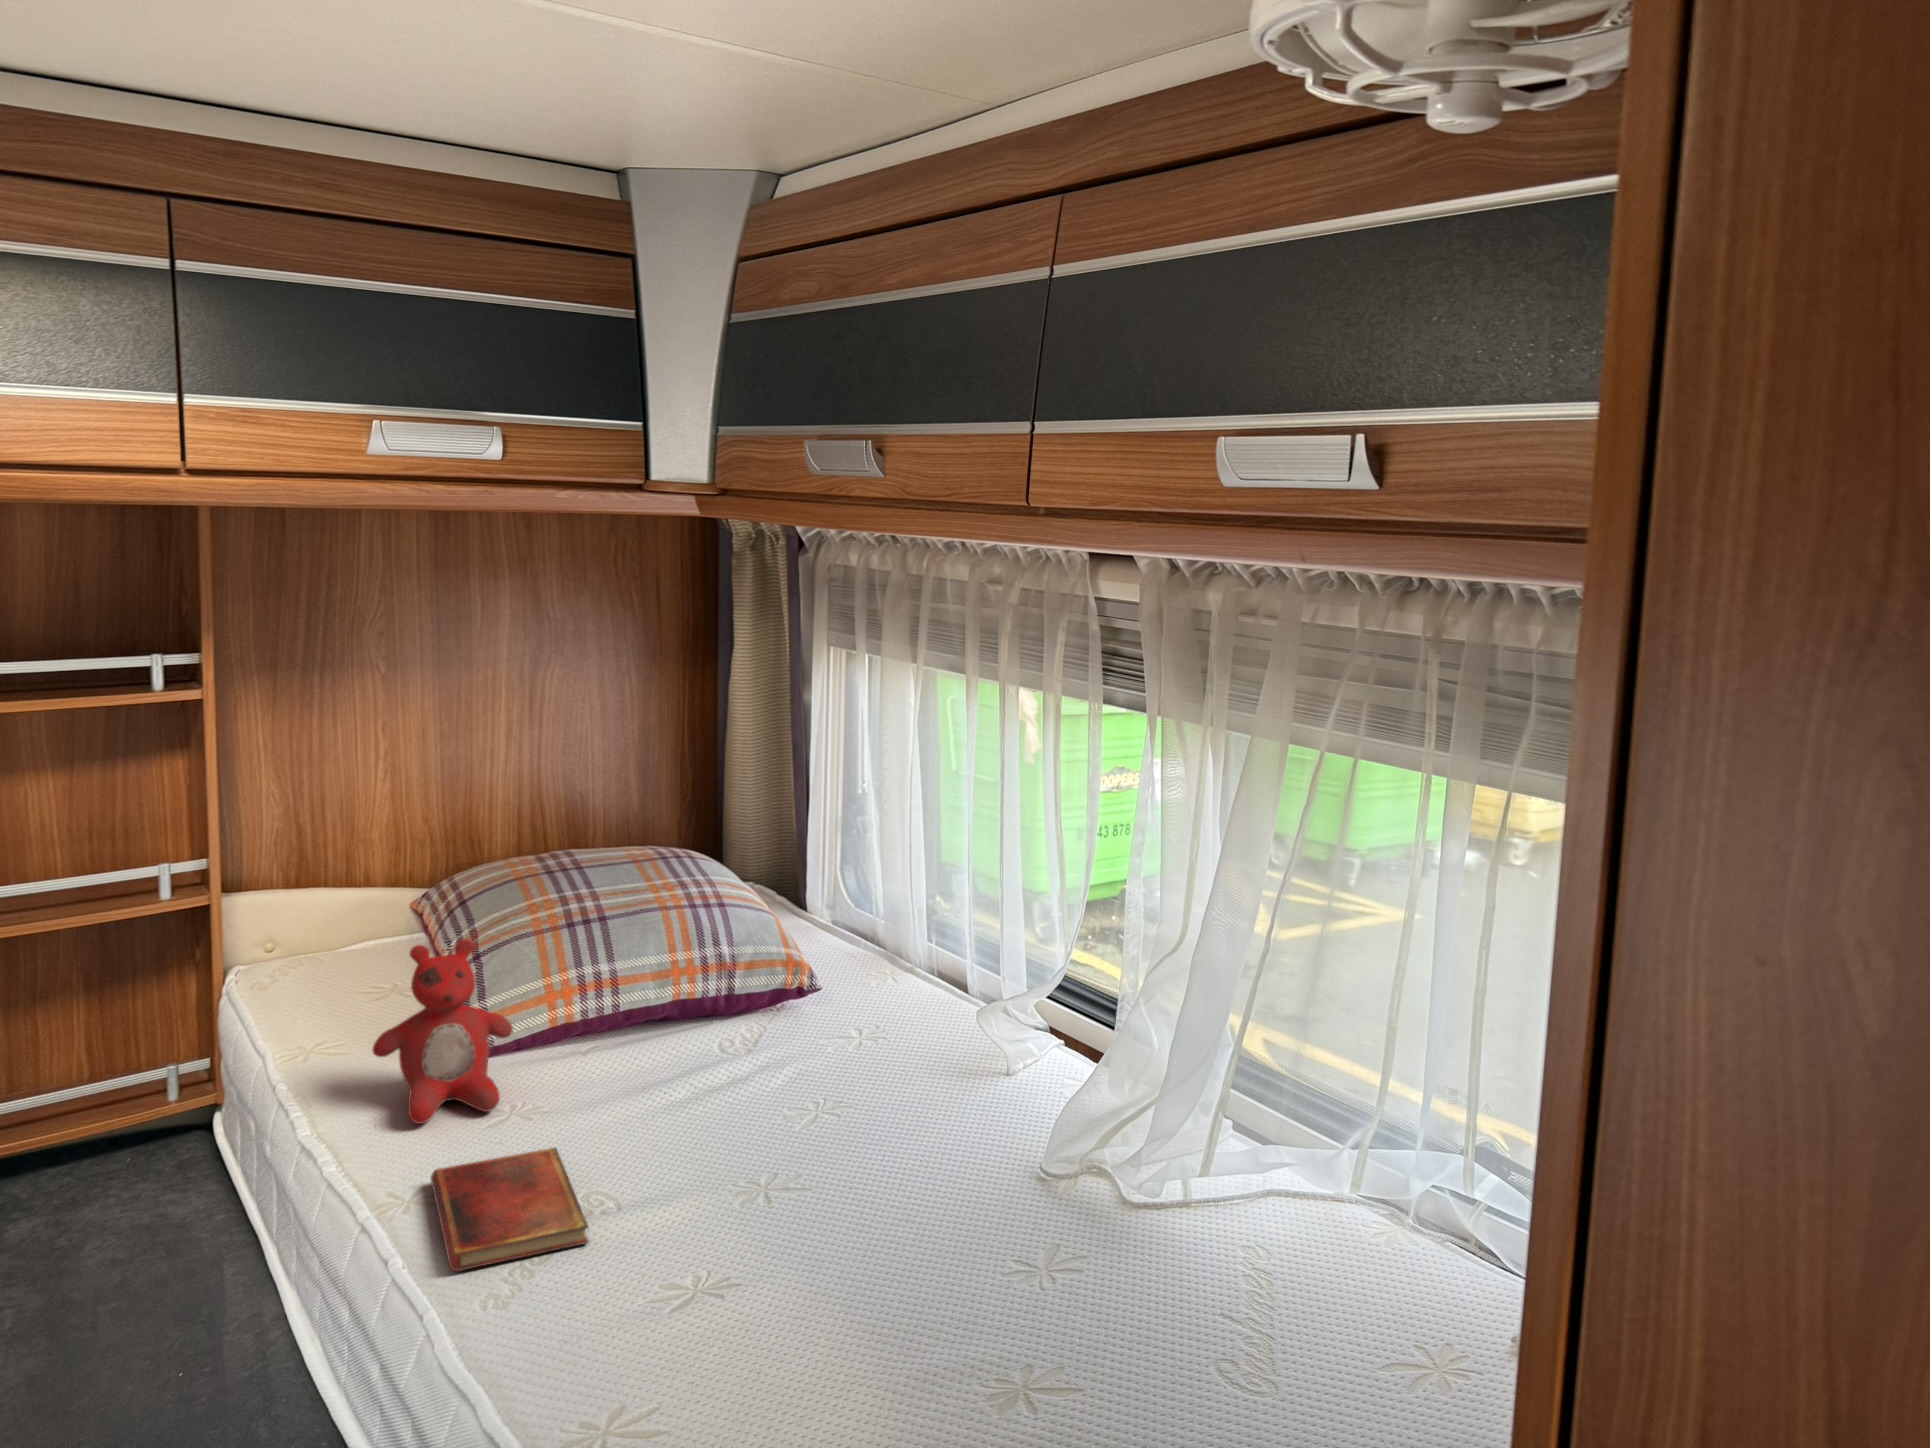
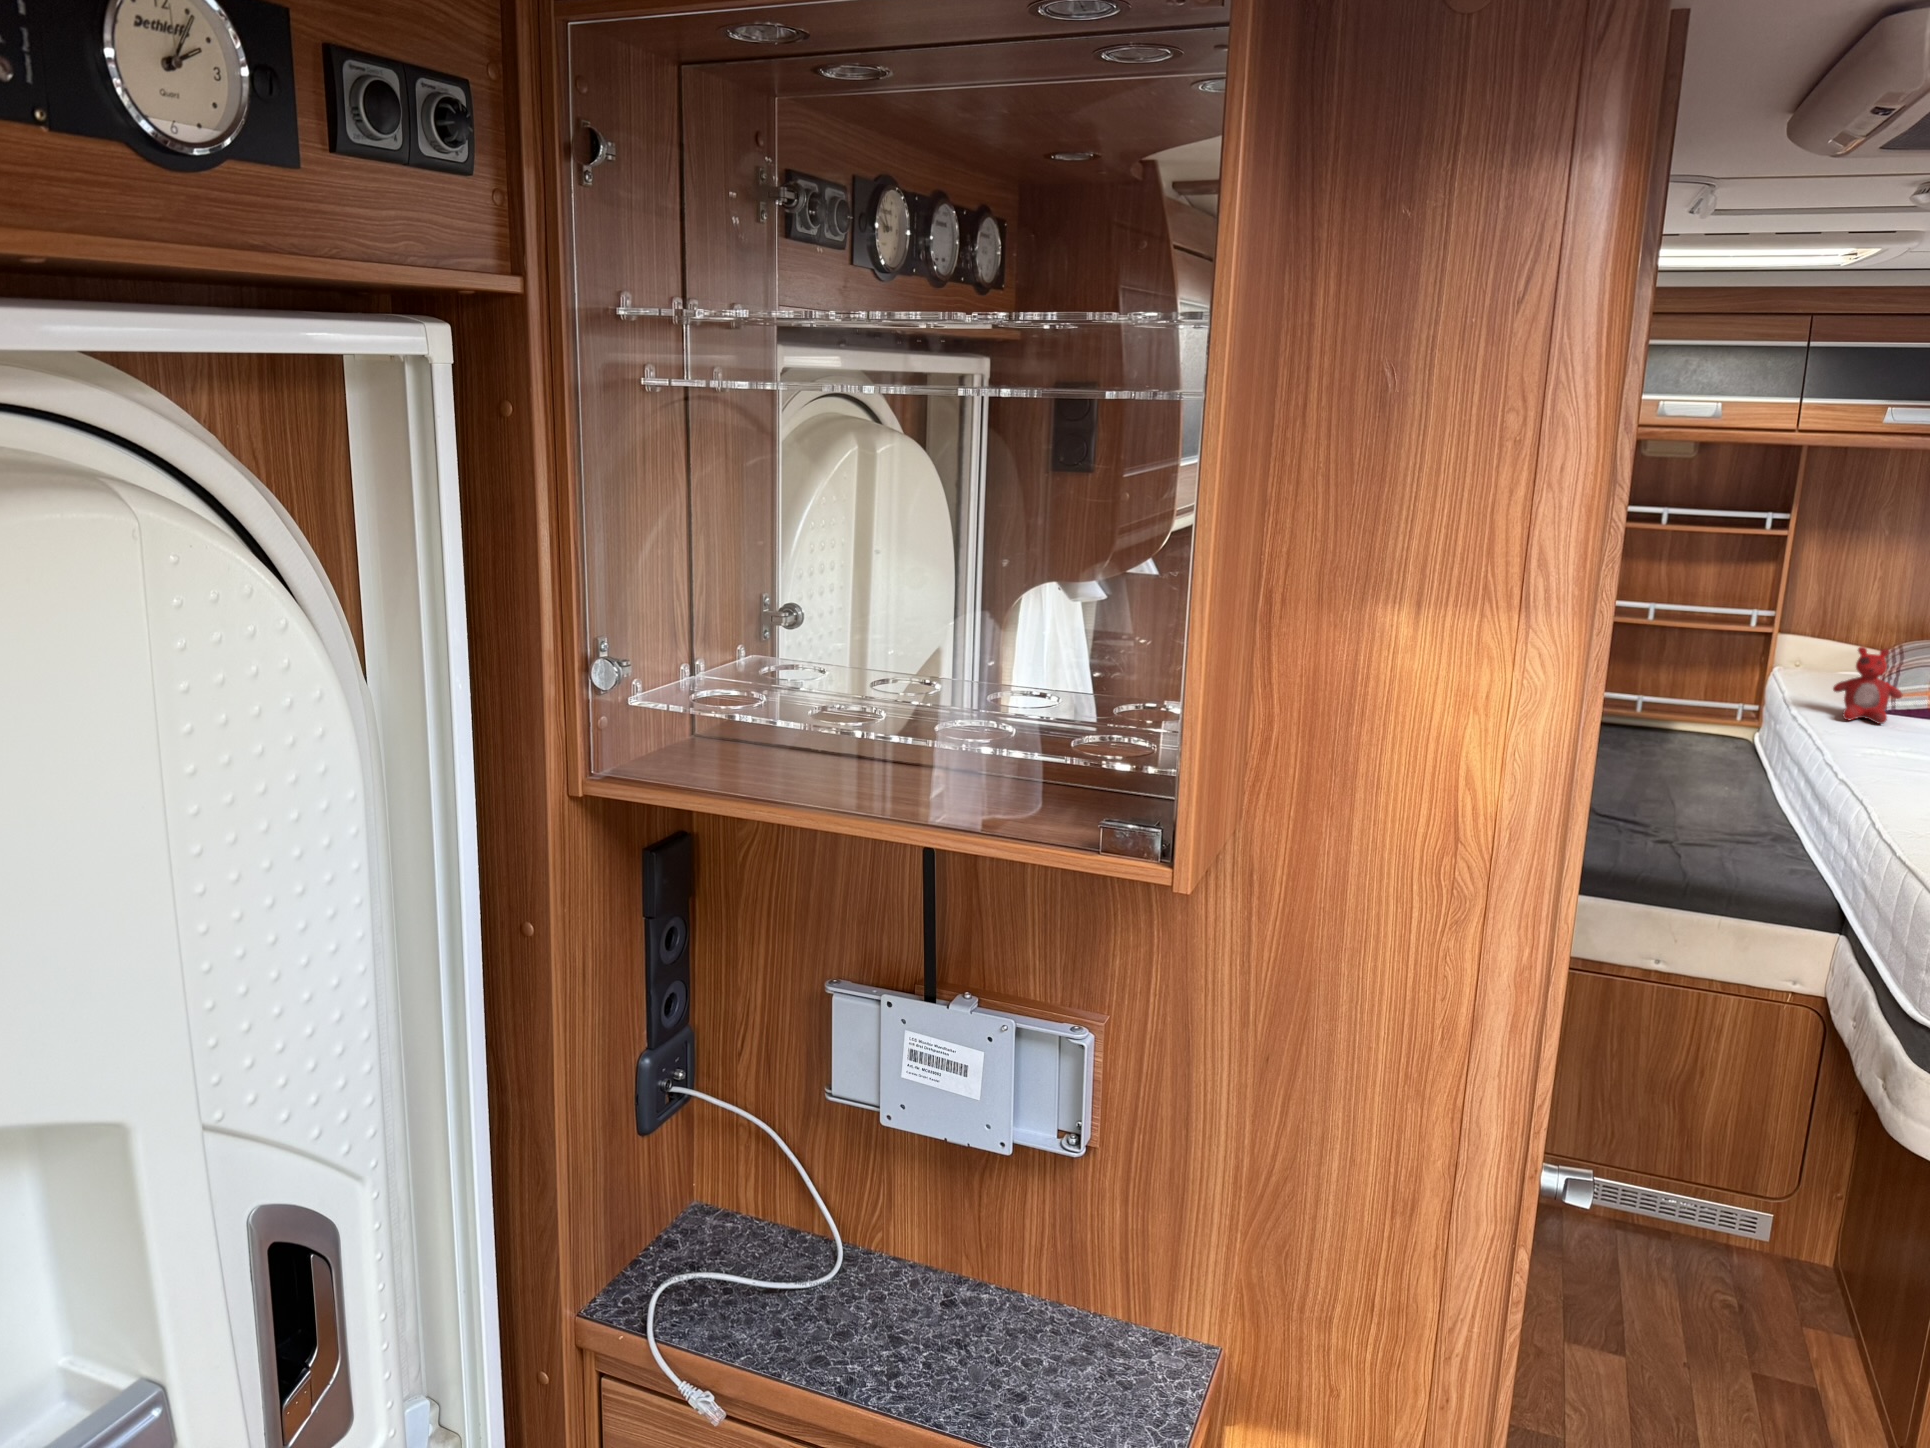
diary: present [431,1147,588,1272] -> none [1841,728,1904,758]

